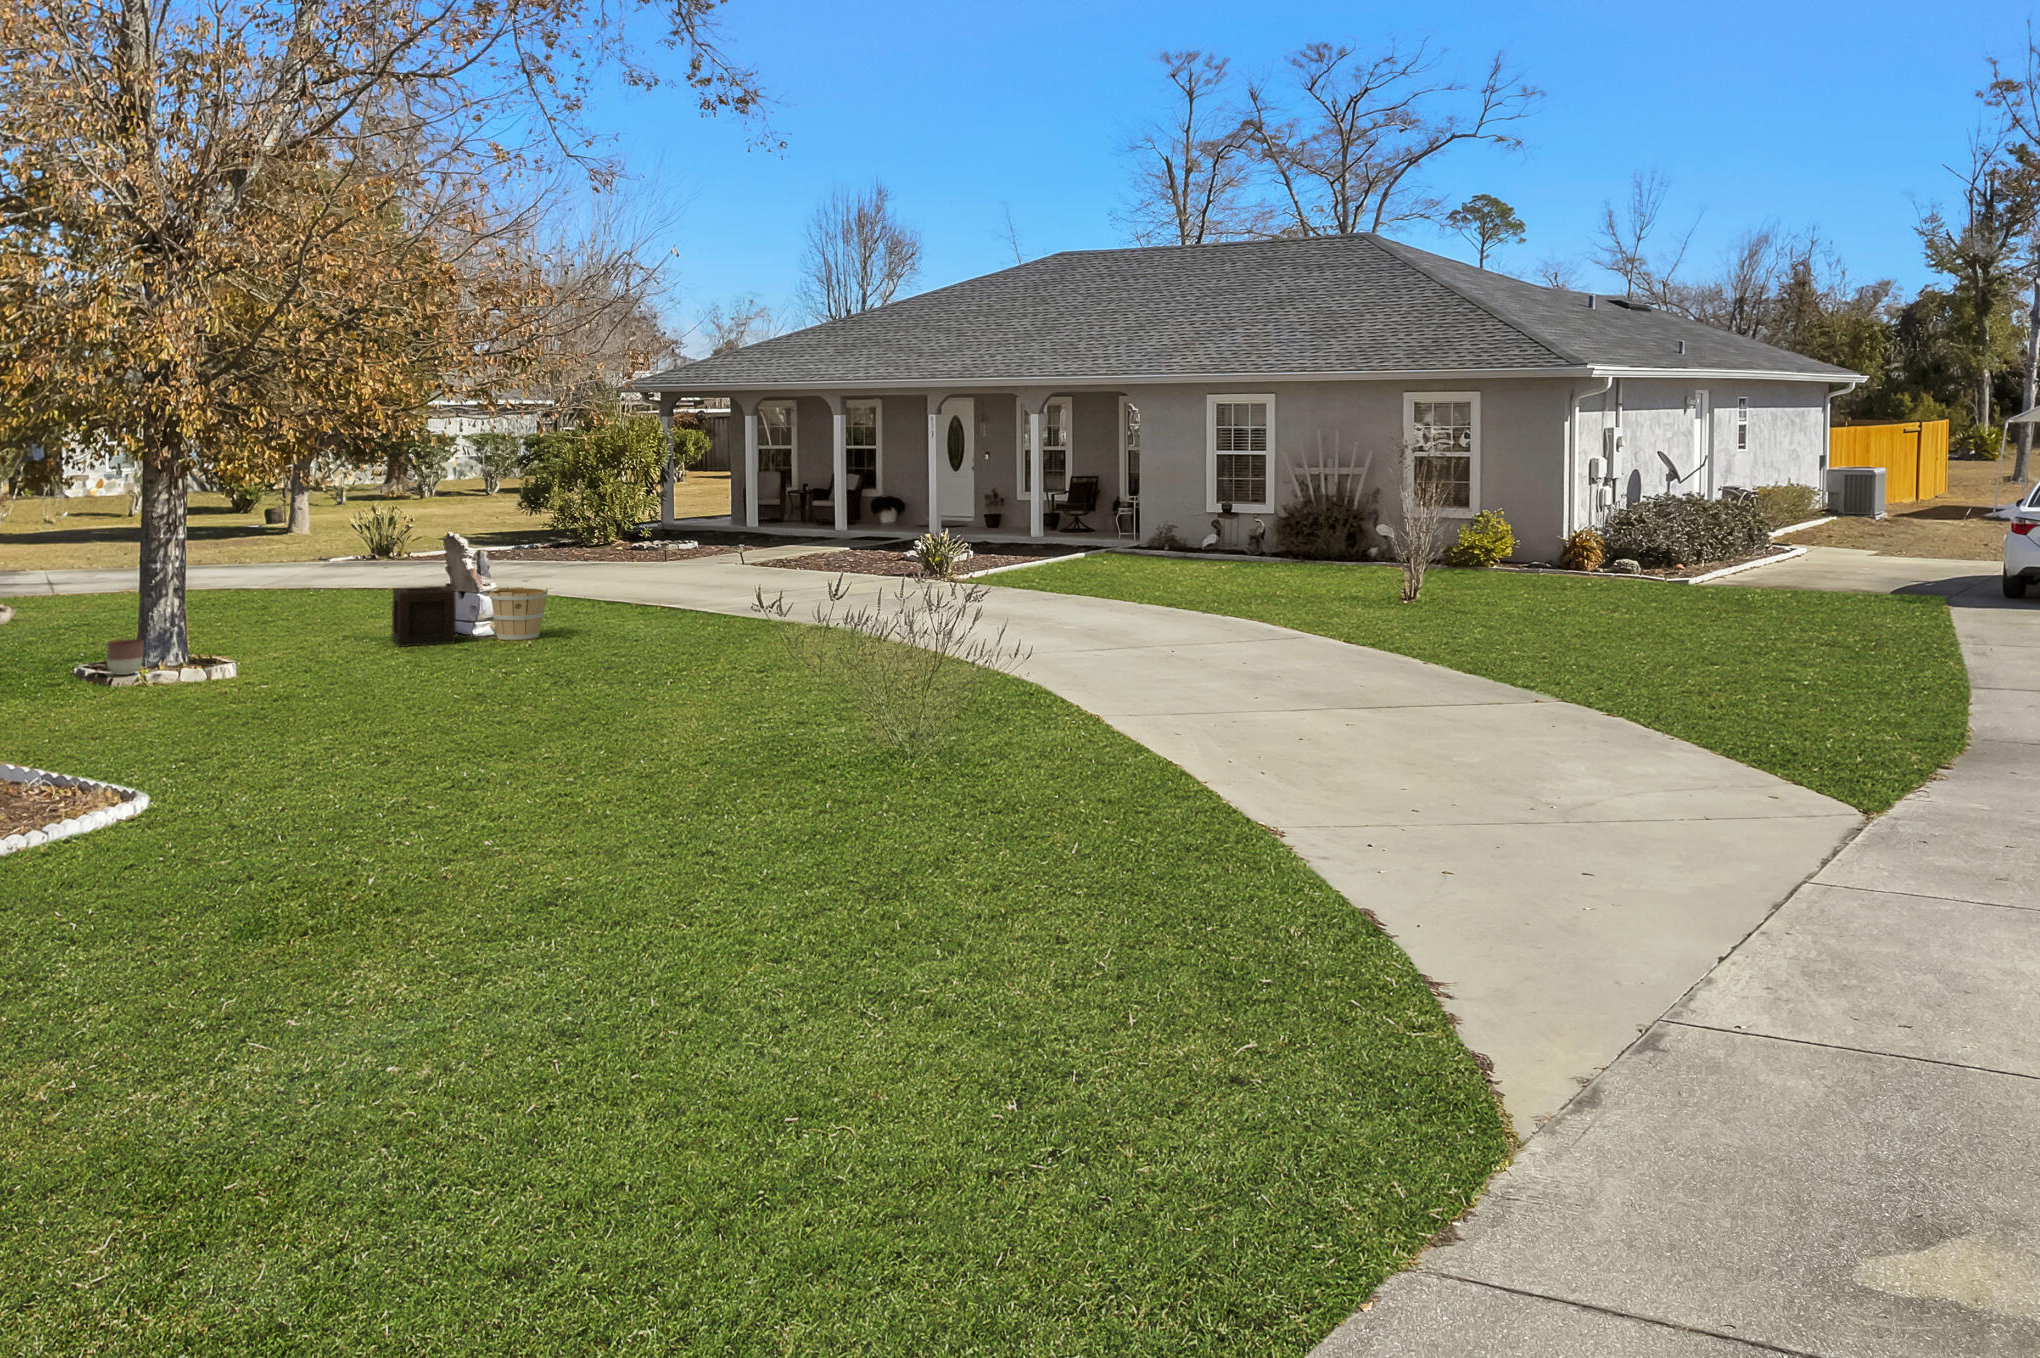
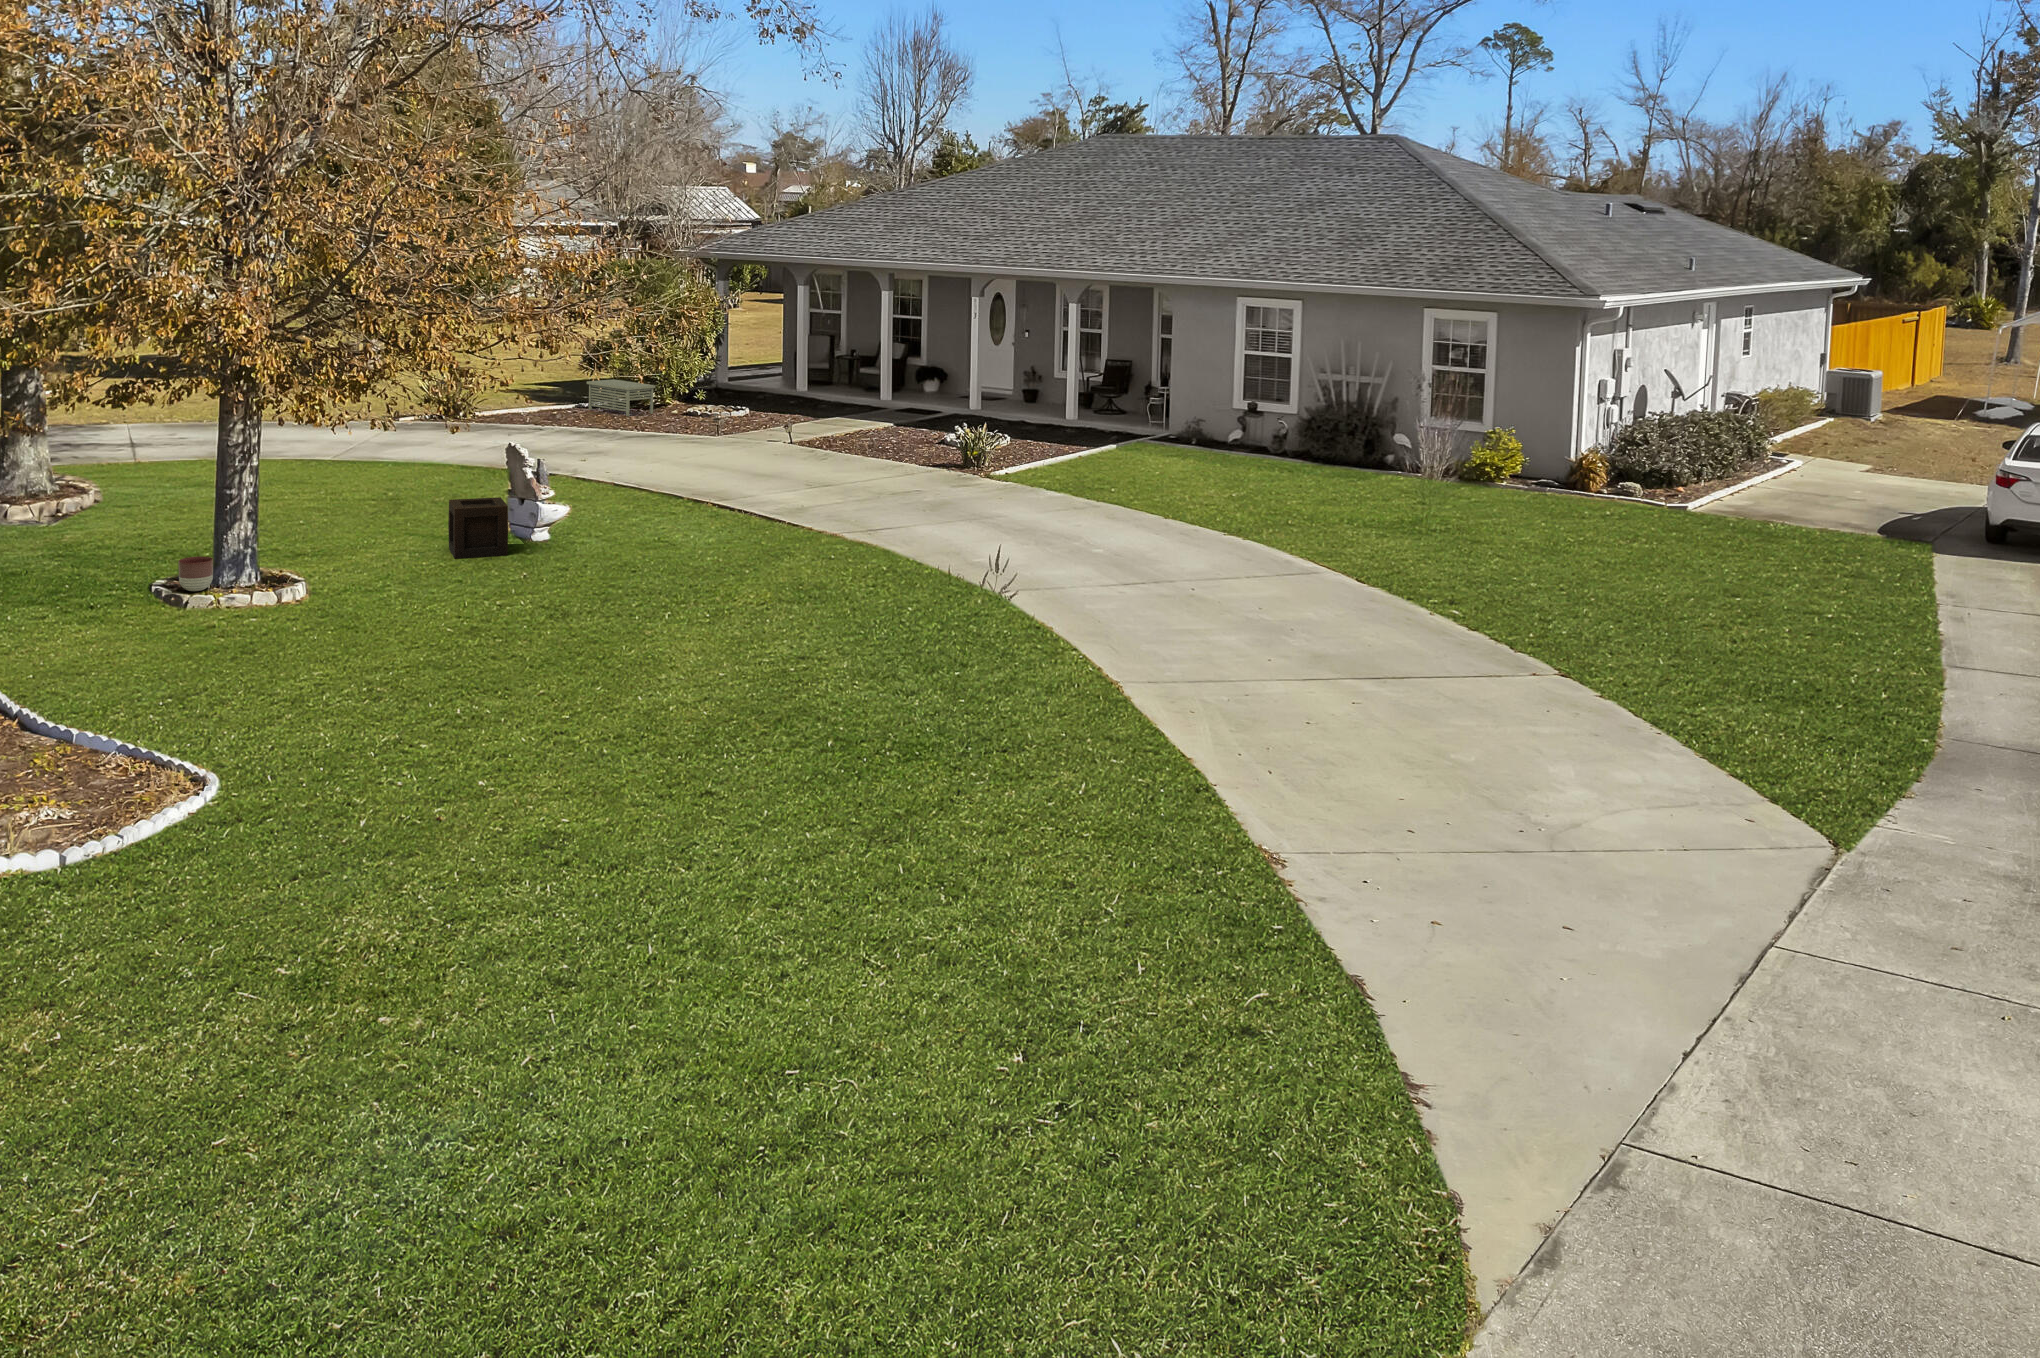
storage bench: none [533,517,606,552] -> present [587,379,655,416]
wooden bucket: present [489,587,548,641] -> none [540,500,596,554]

